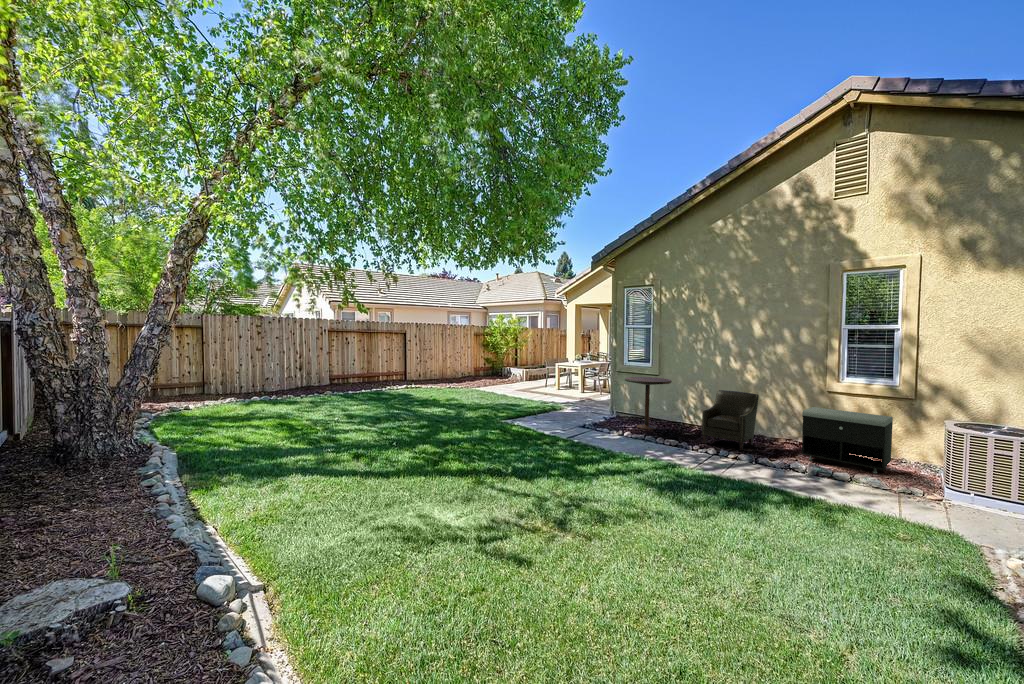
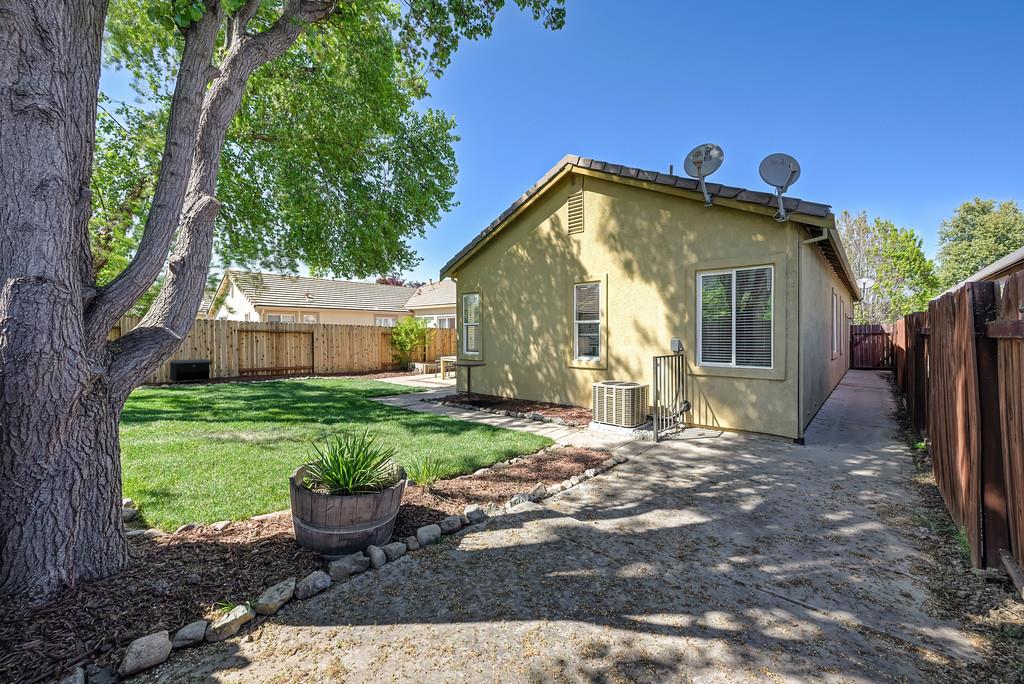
chair: present [702,390,759,451] -> none [493,370,534,411]
storage bench: present [801,407,893,473] -> present [170,359,210,384]

